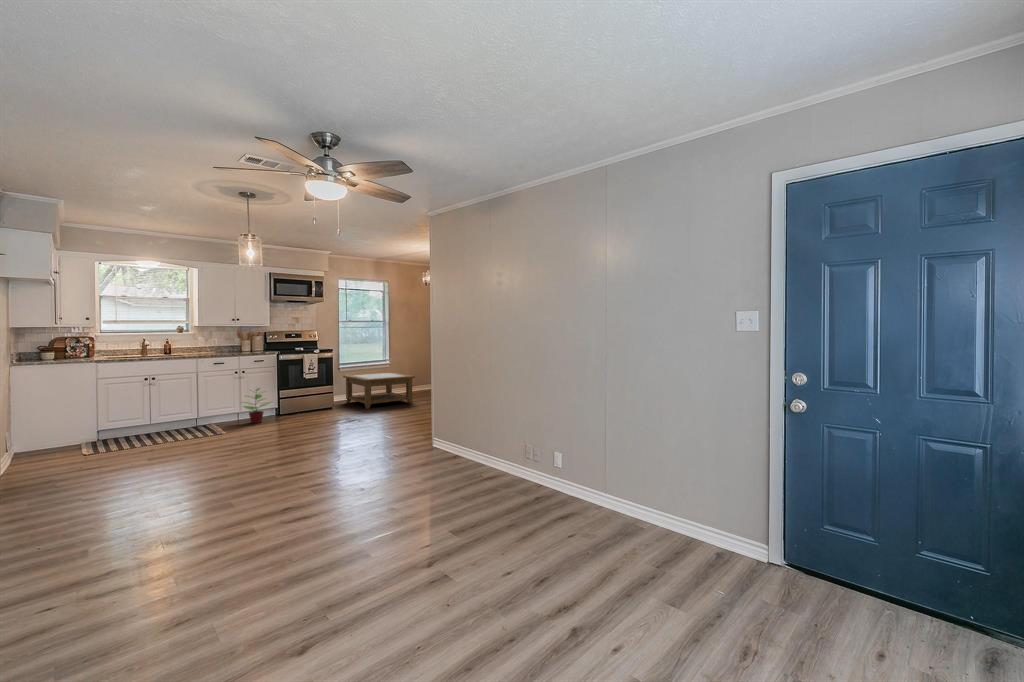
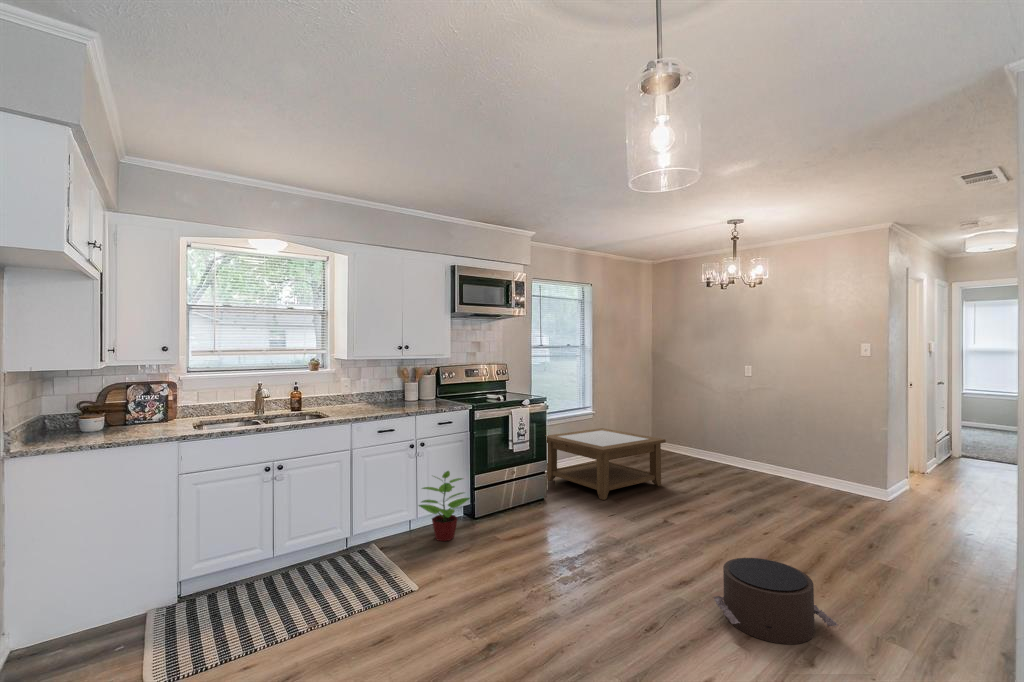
pouf: none [354,416,400,442] -> present [713,558,838,644]

